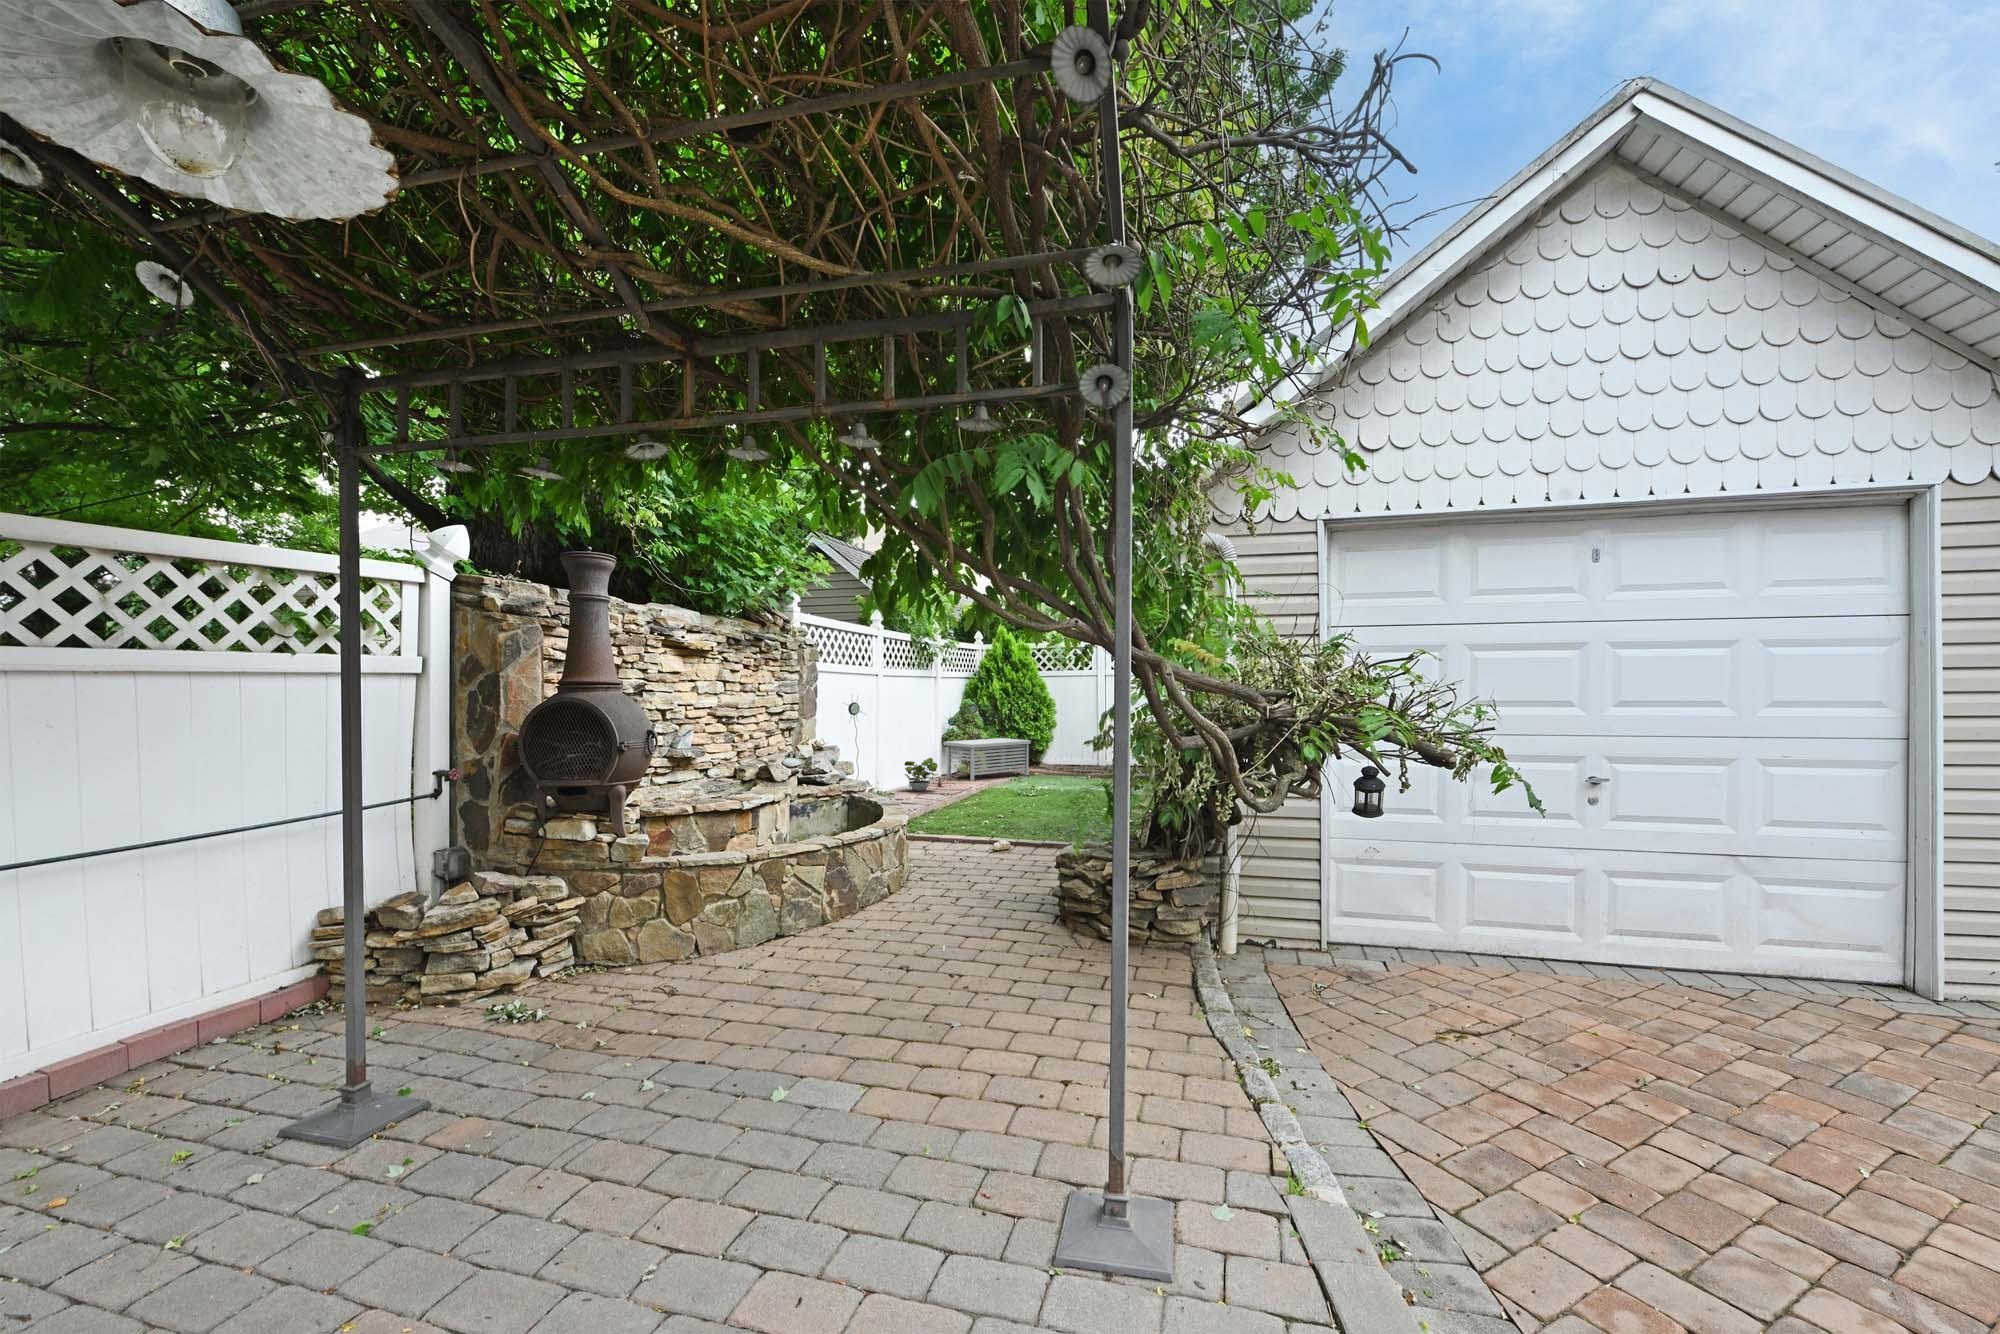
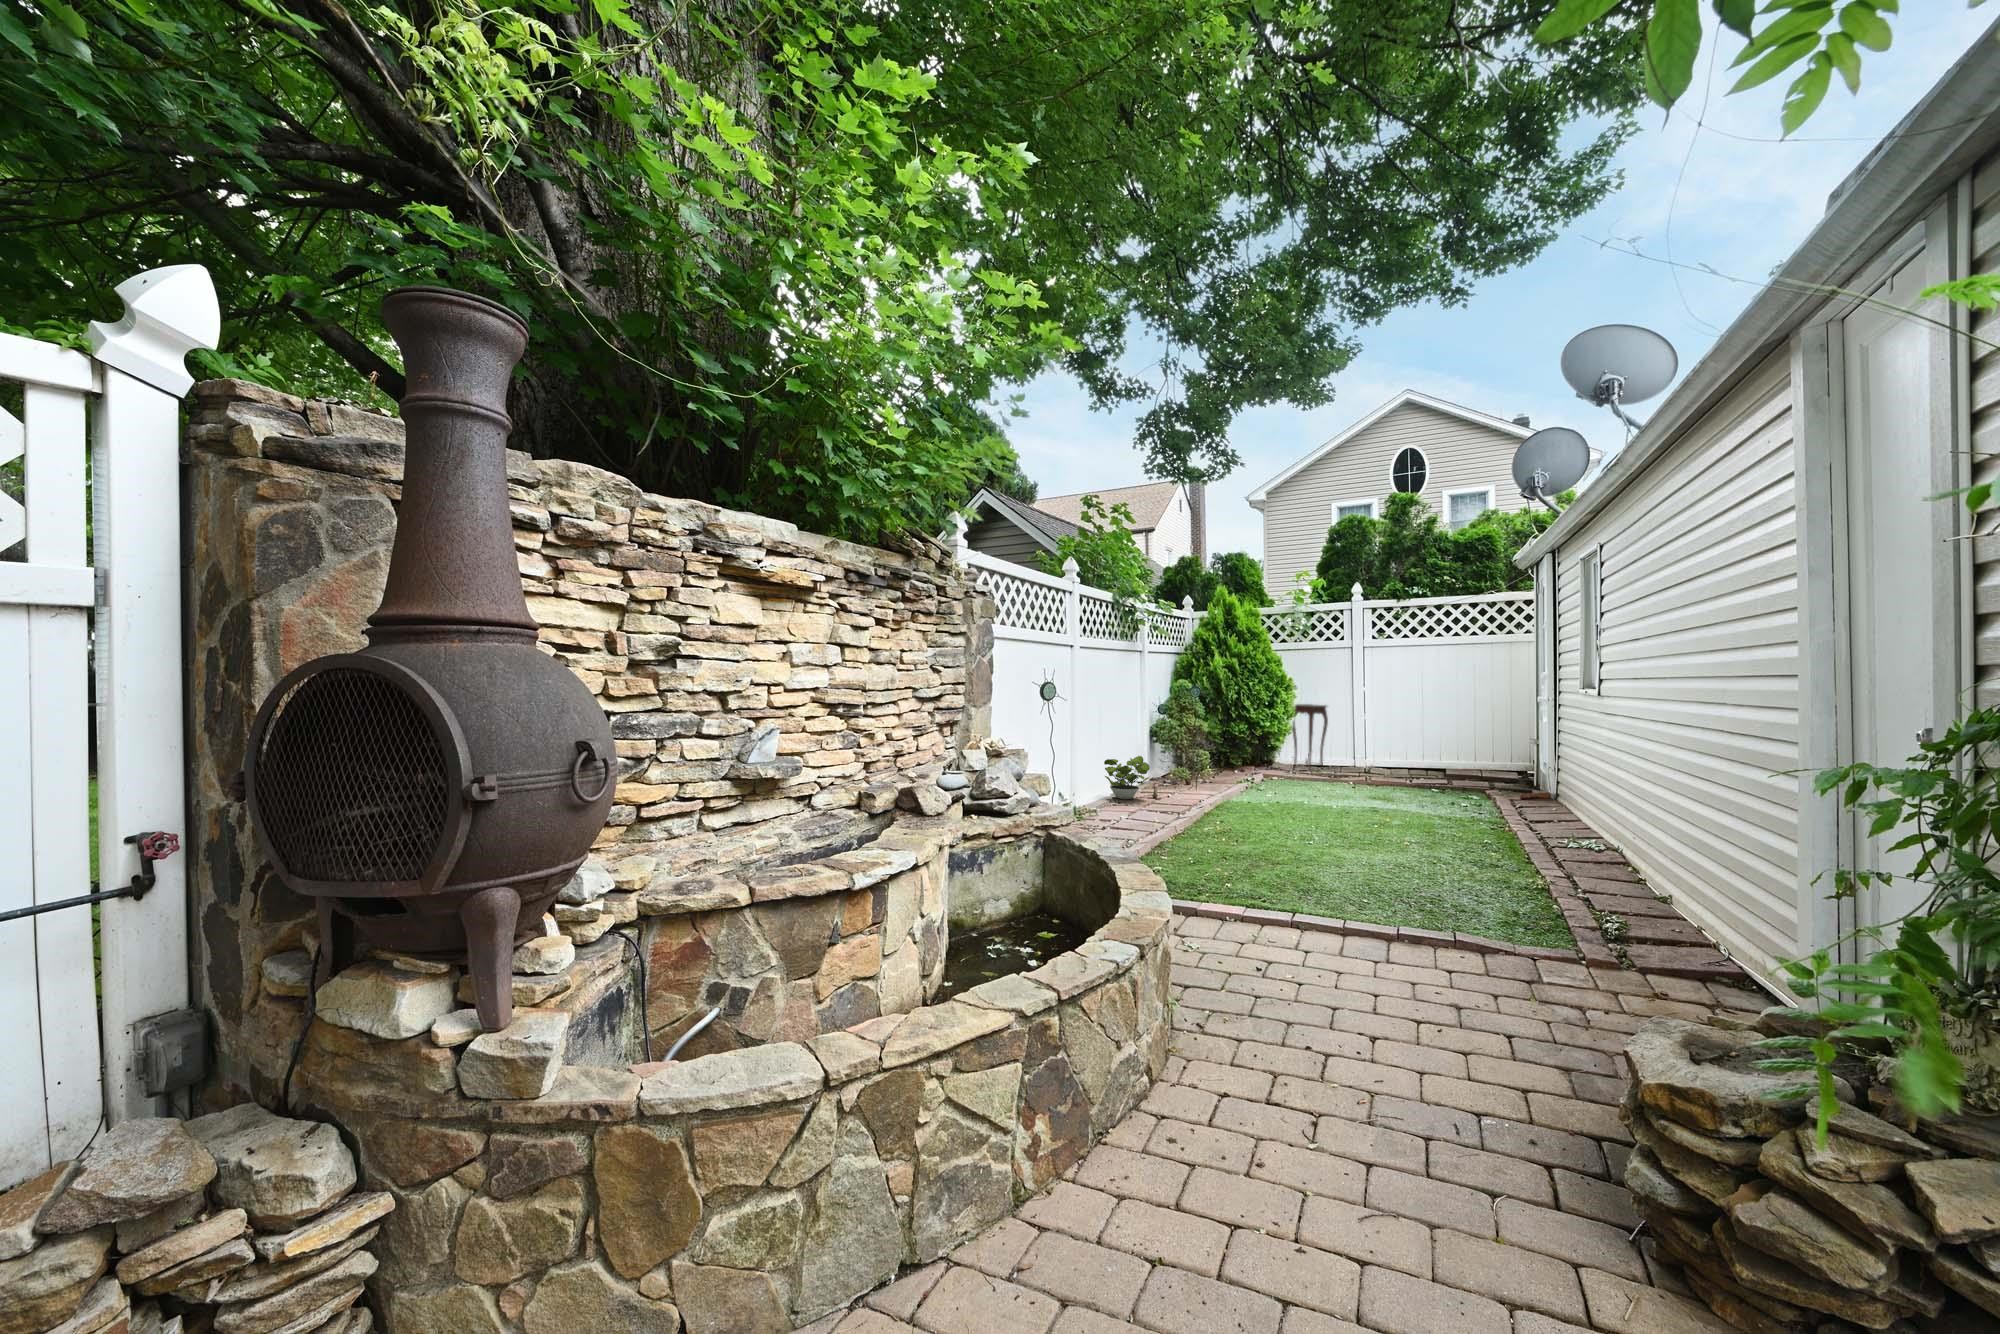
side table: none [1057,718,1085,769] -> present [1292,704,1328,769]
storage bench: present [944,738,1031,781] -> none [1149,728,1263,784]

